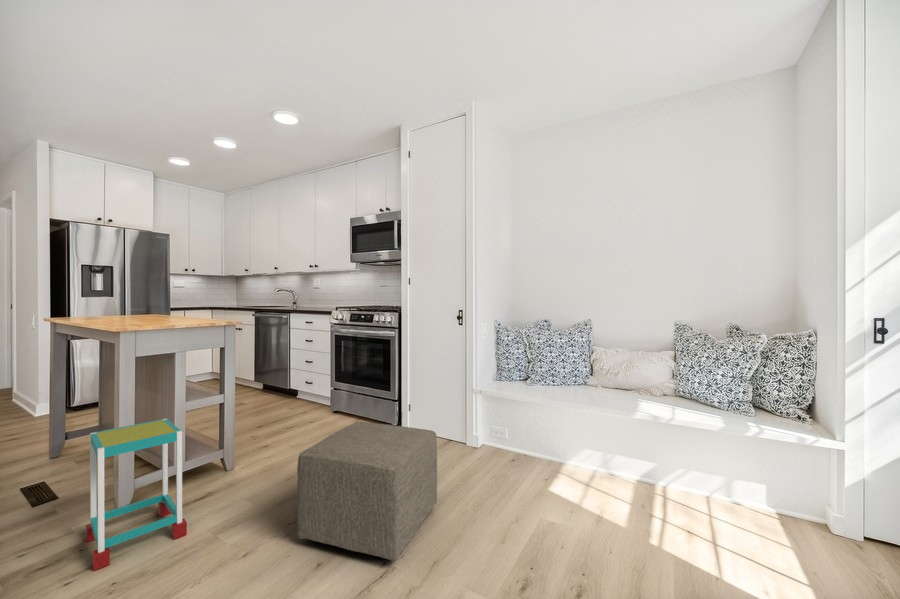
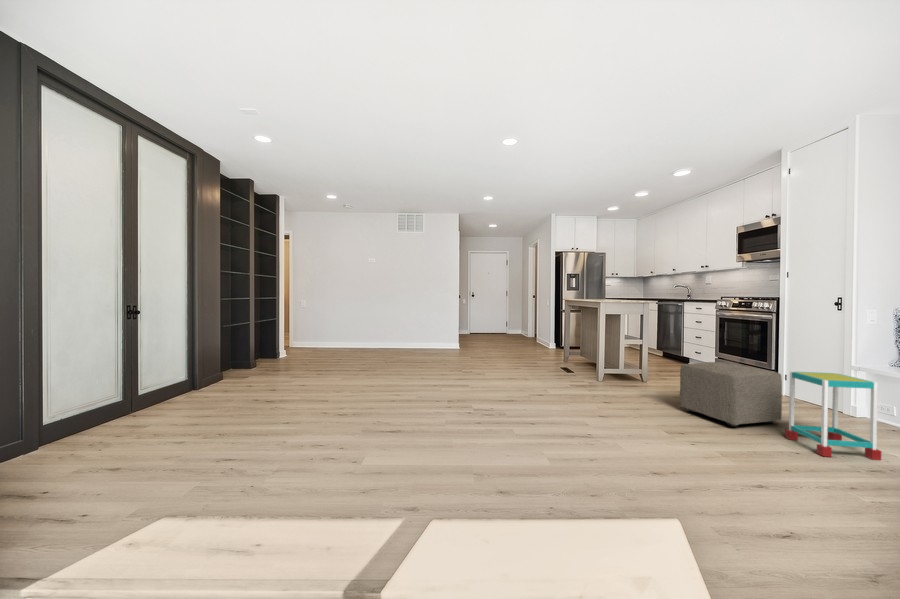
side table: present [86,419,187,570] -> present [785,372,881,460]

